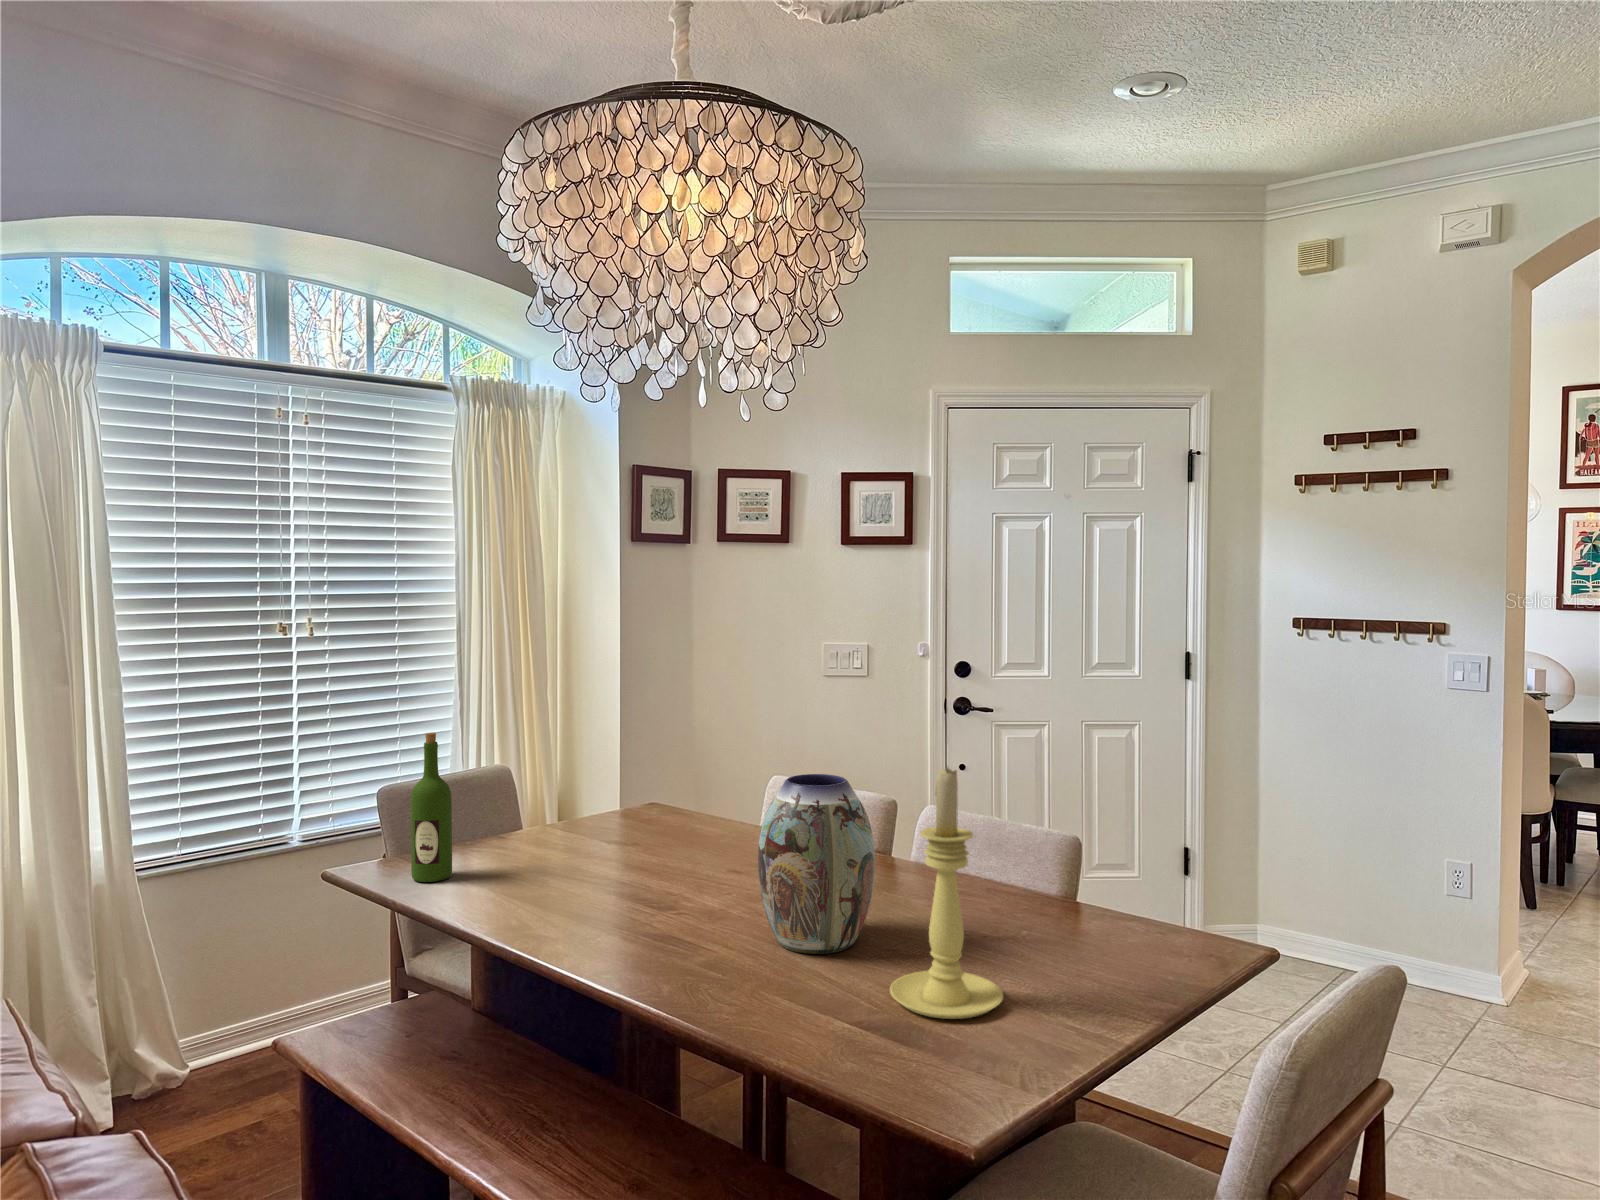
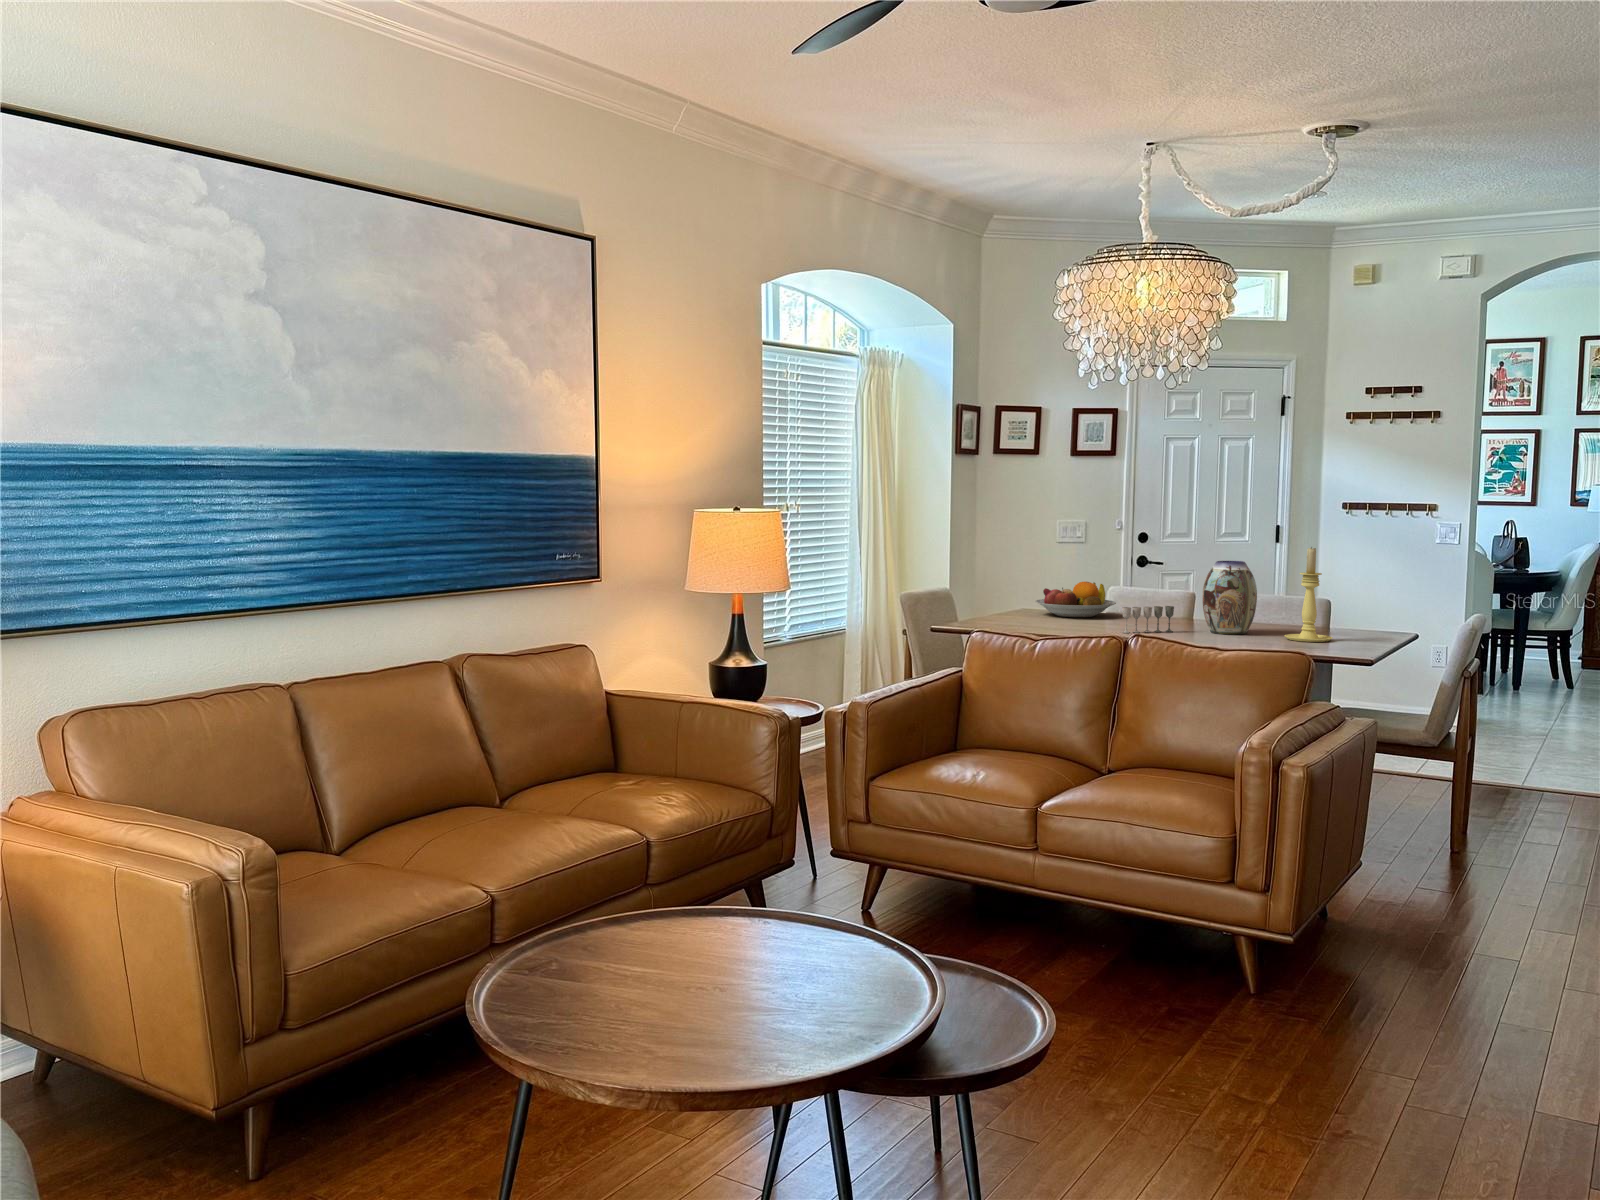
wine bottle: present [411,733,452,882] -> none [996,552,1016,626]
fruit bowl: none [585,774,733,848] -> present [1035,582,1116,617]
wine glass: none [579,870,703,932] -> present [1122,606,1174,633]

